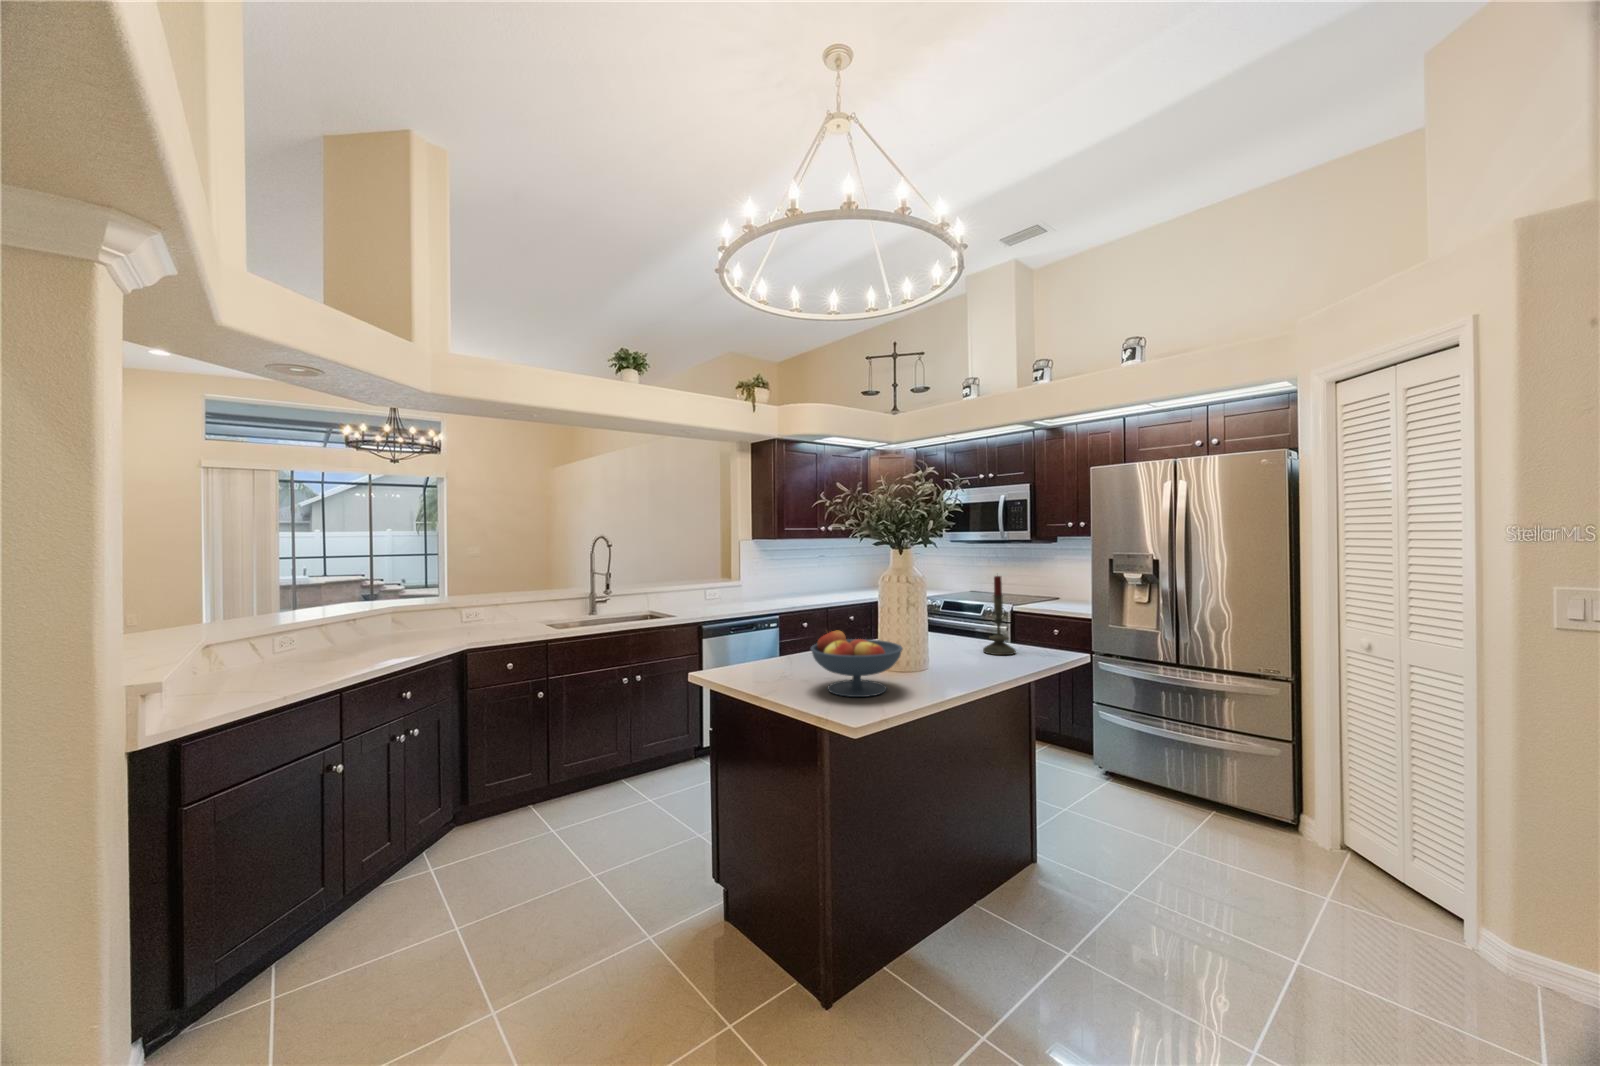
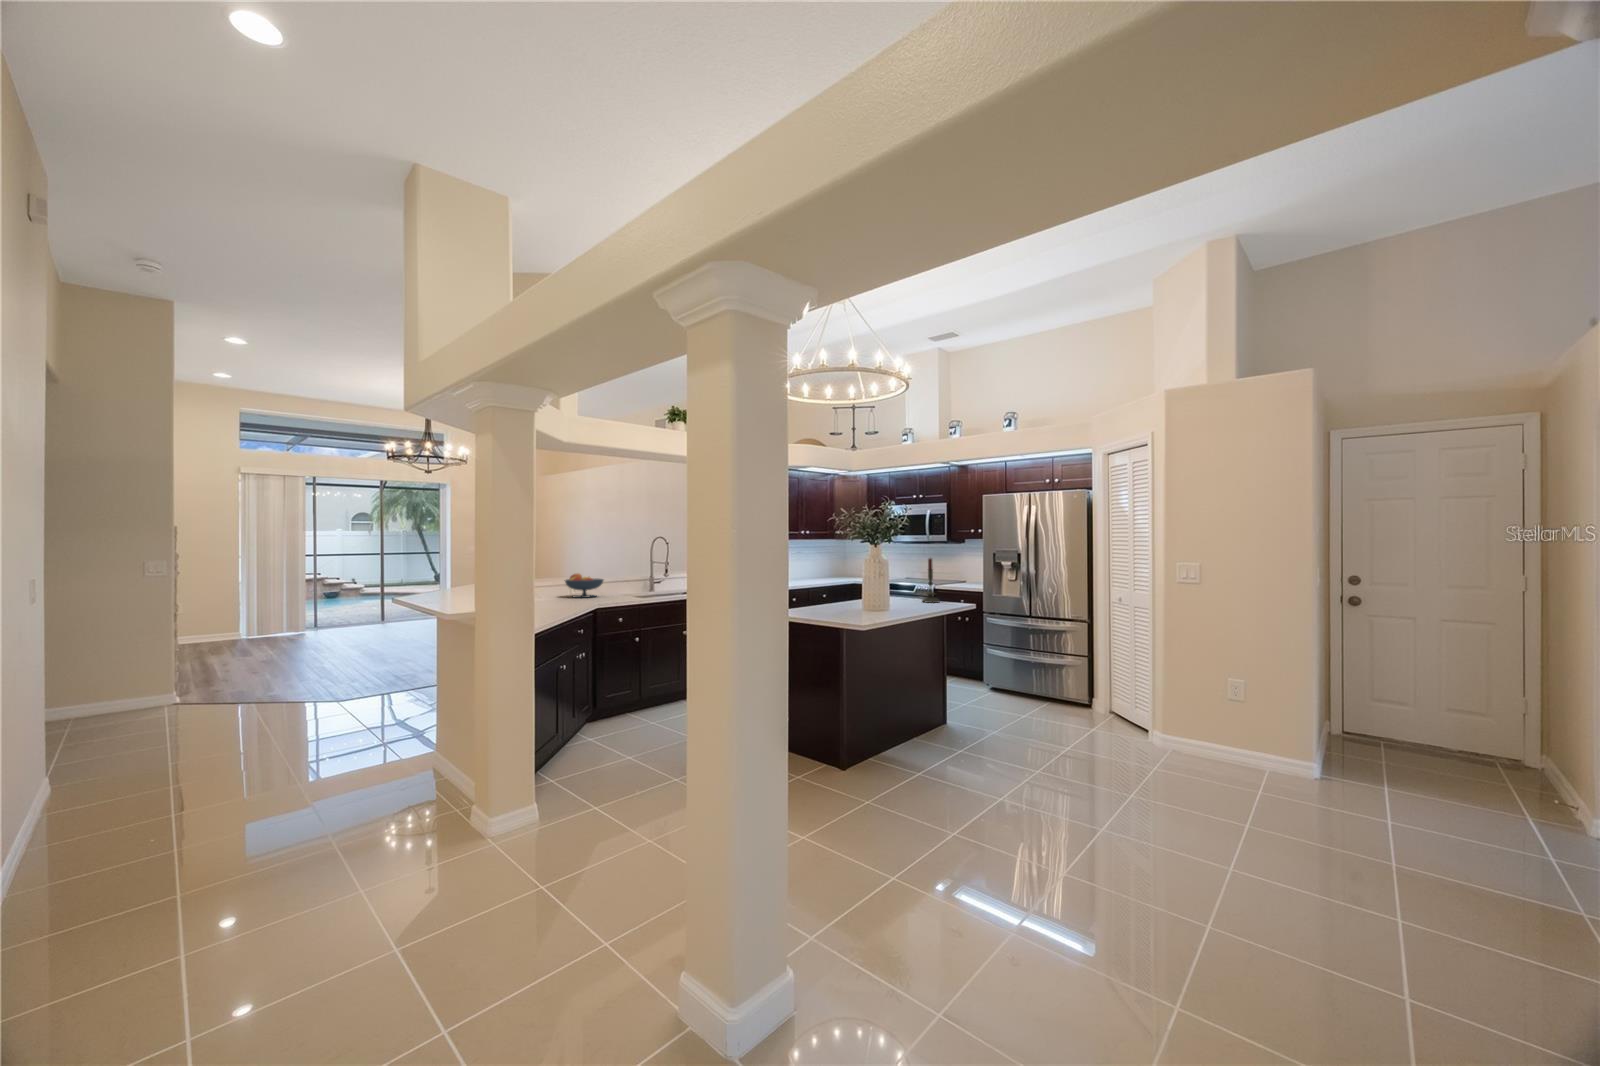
fruit bowl: present [811,631,903,697] -> present [565,574,603,598]

